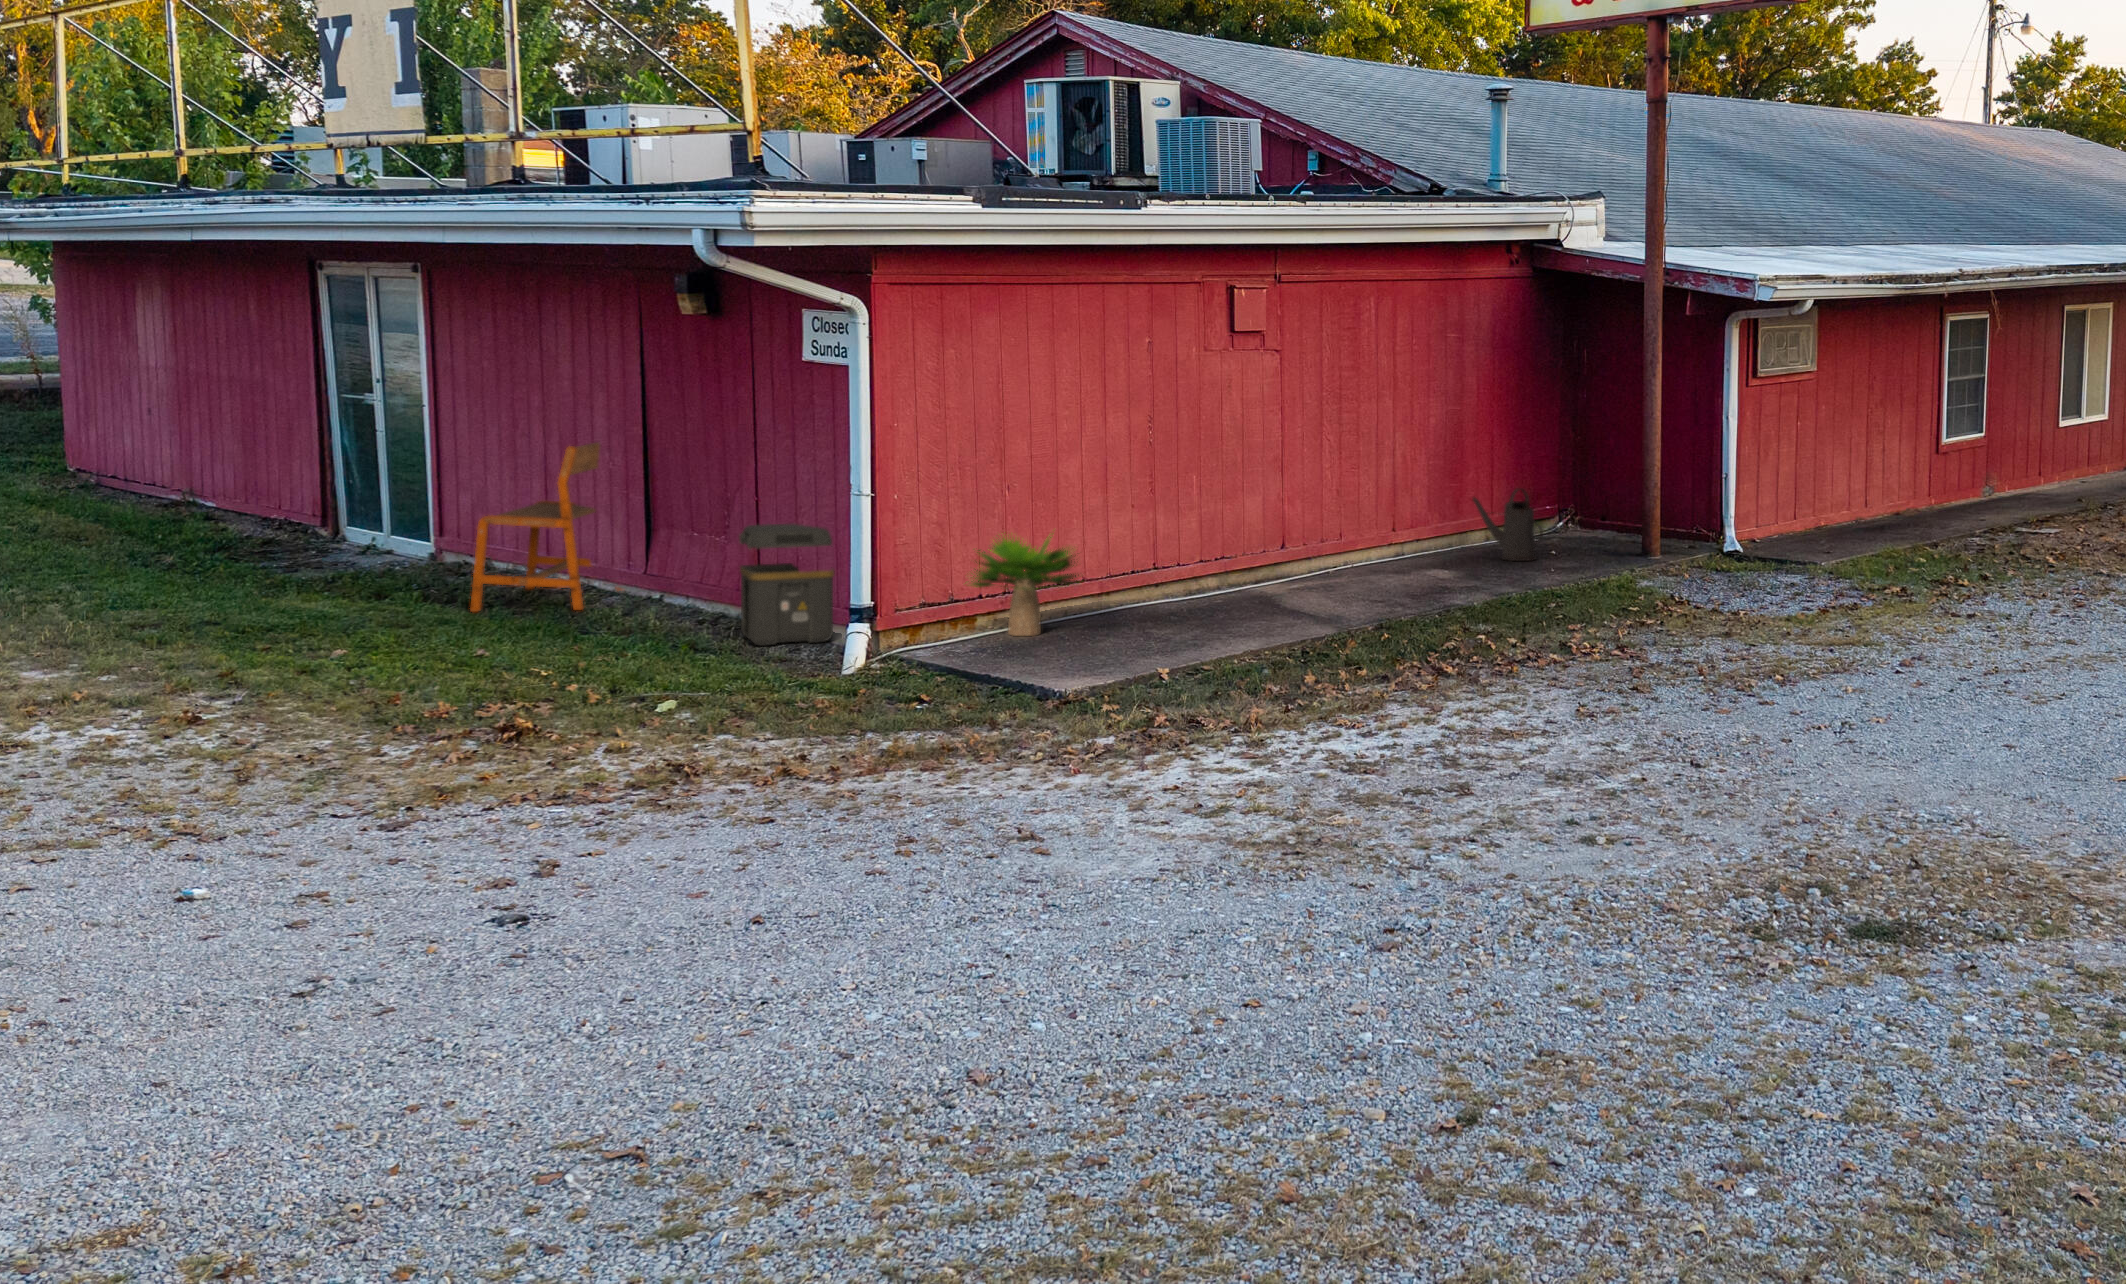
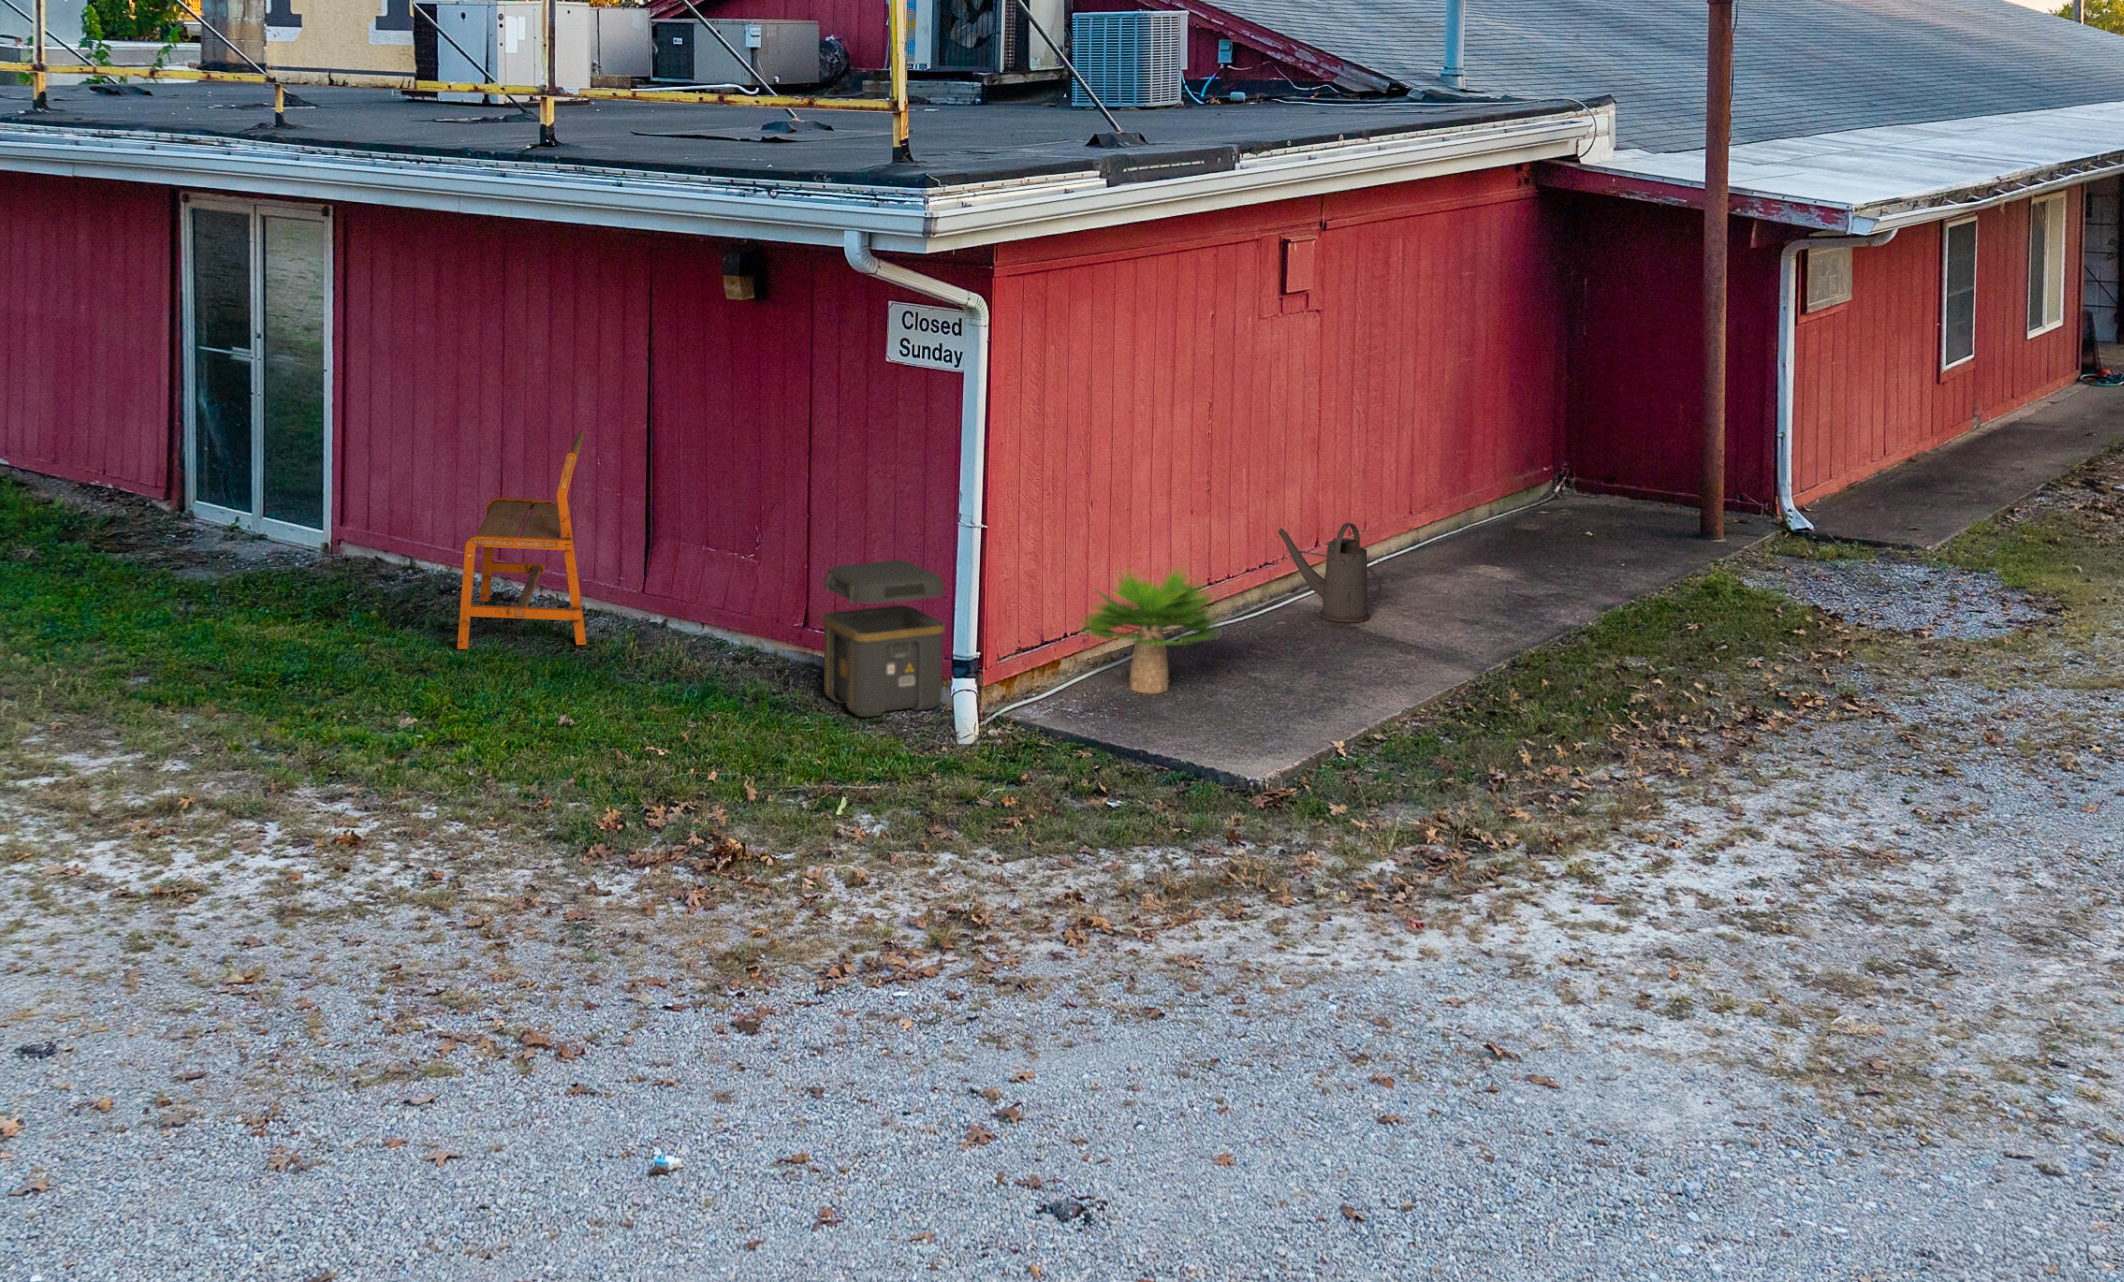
watering can: present [1473,489,1543,561] -> present [1279,523,1382,623]

